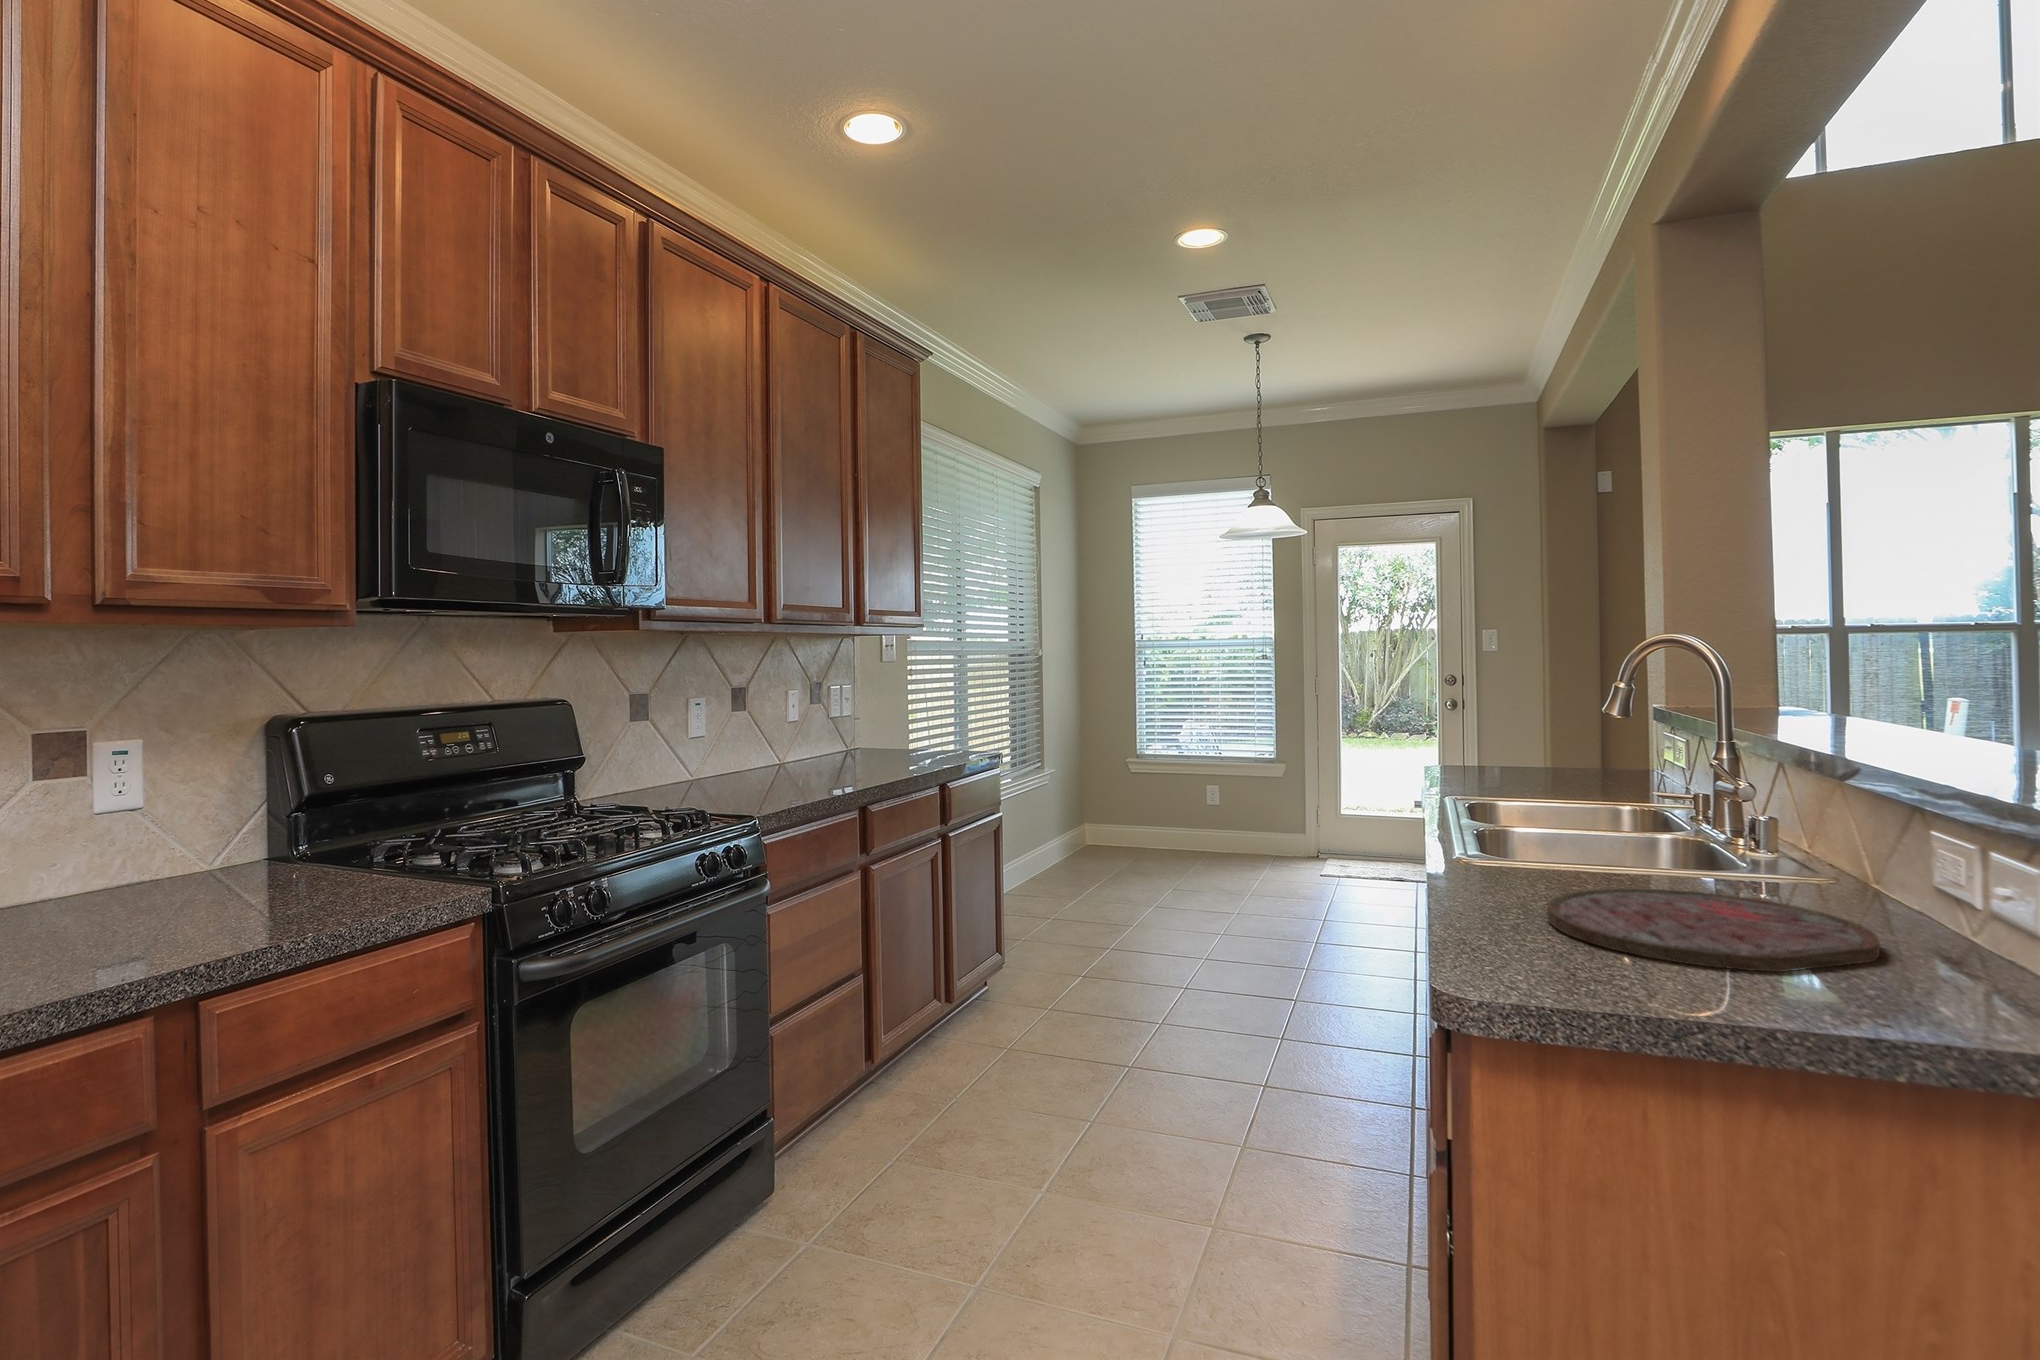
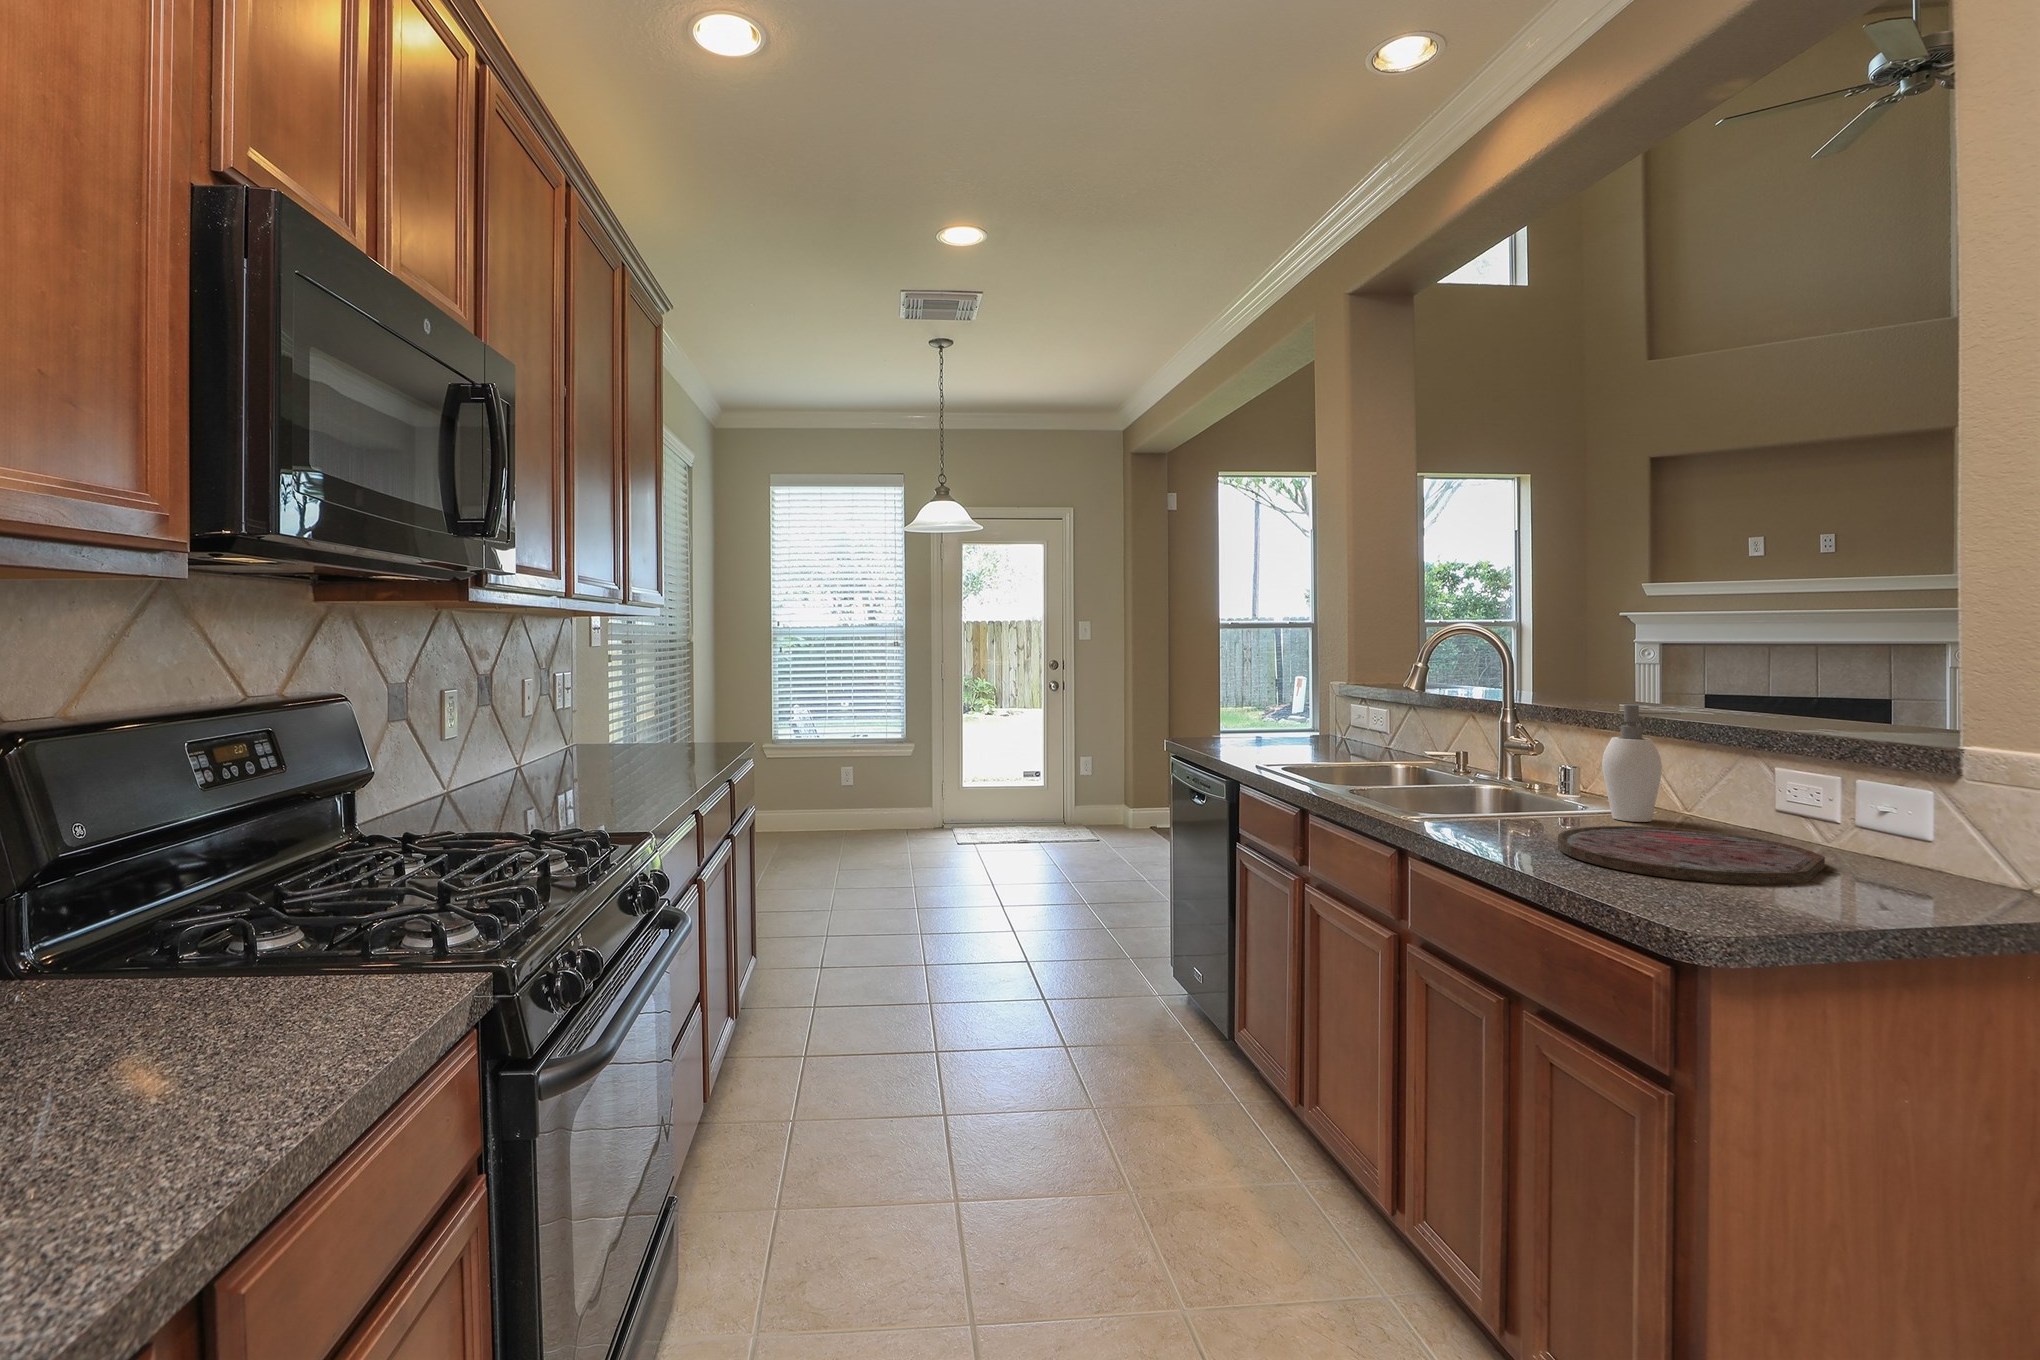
soap dispenser: none [1740,742,1845,894] -> present [1602,705,1681,822]

